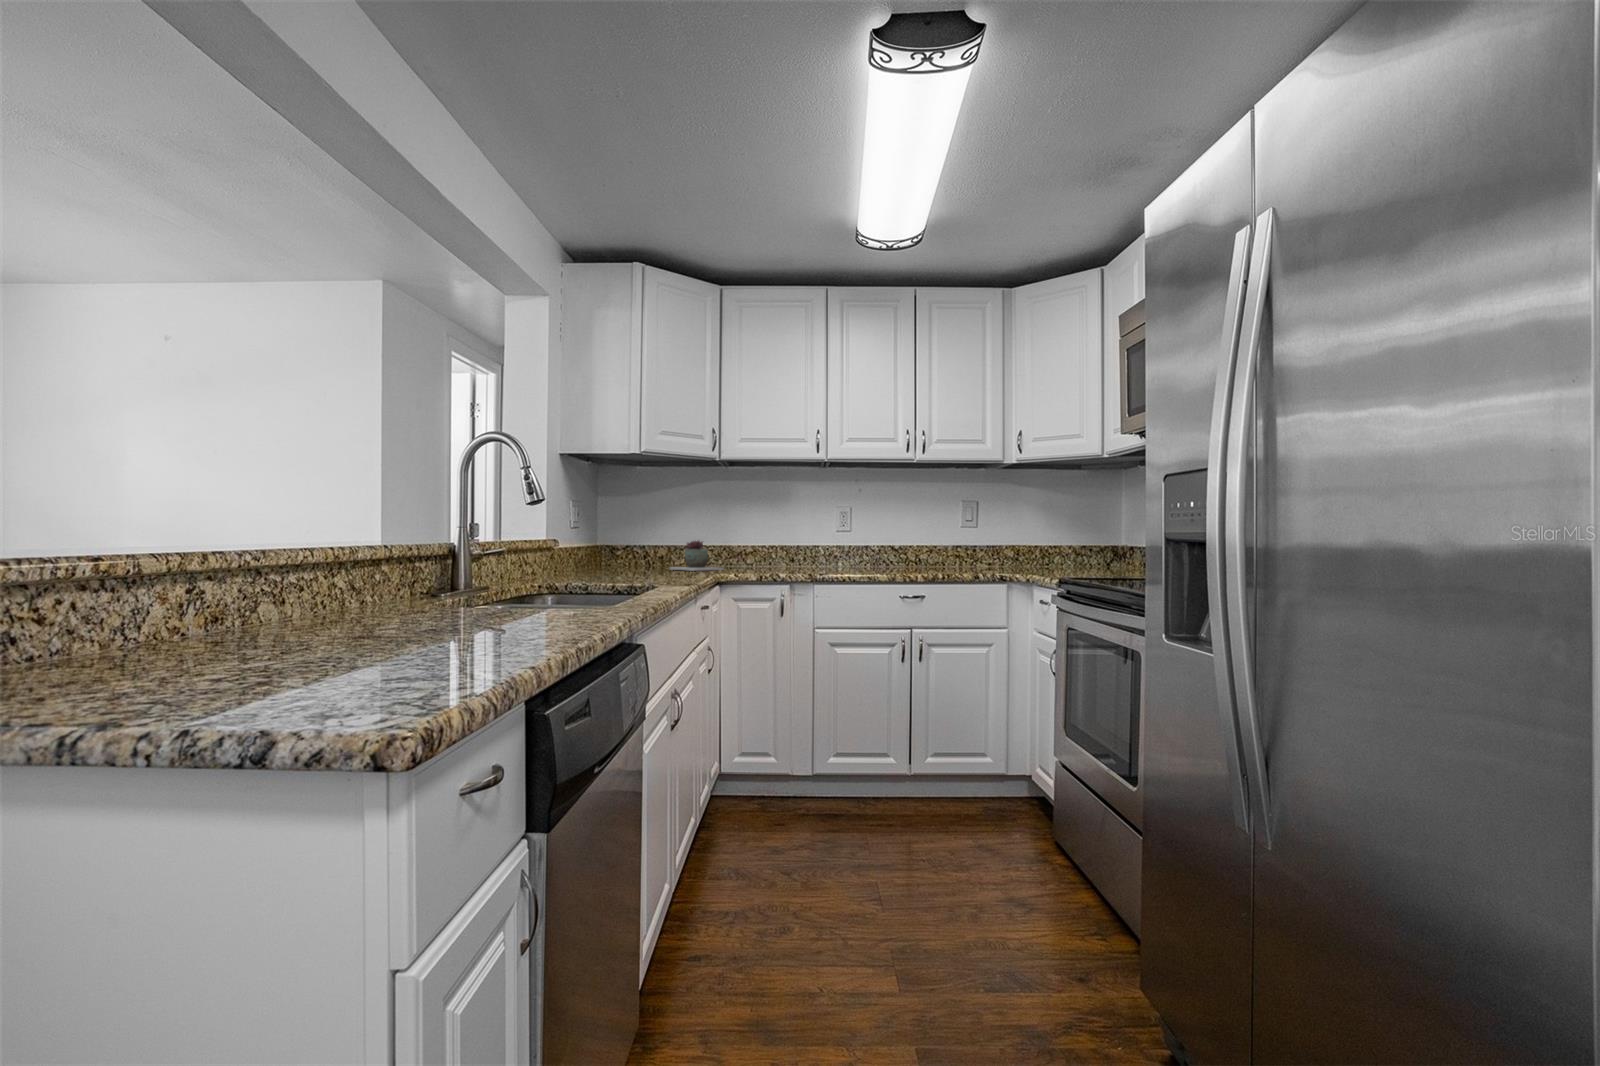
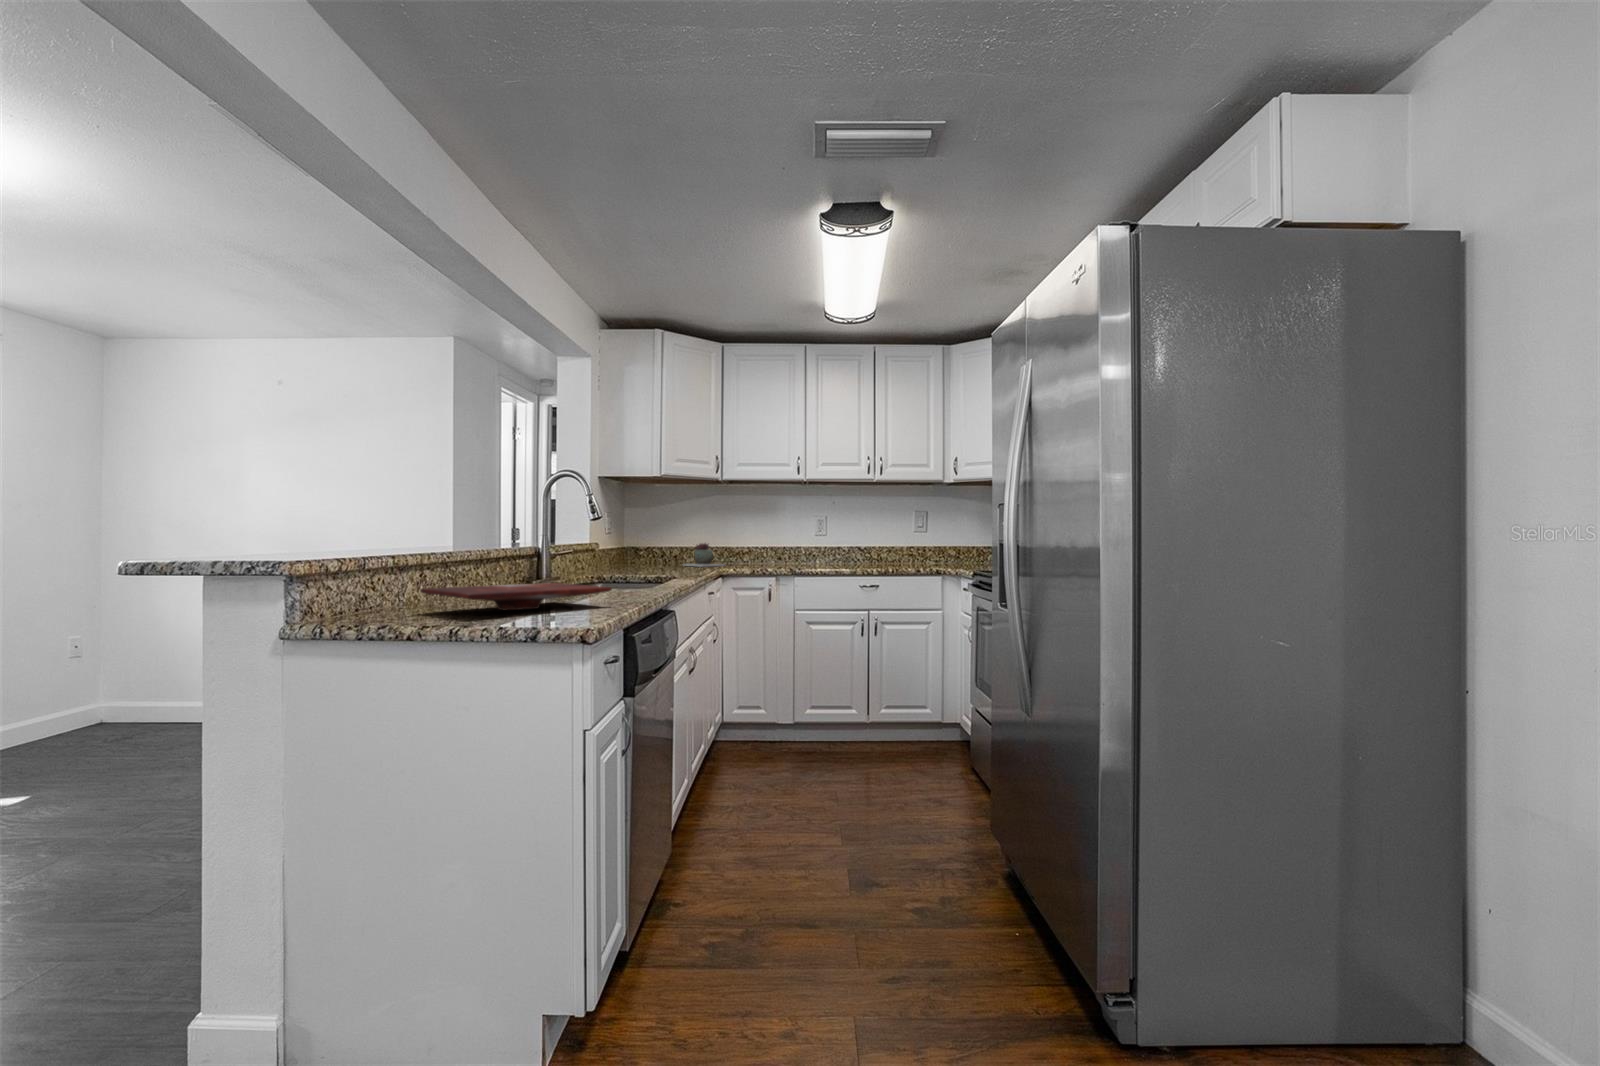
cutting board: none [176,601,526,653] -> present [420,583,612,610]

